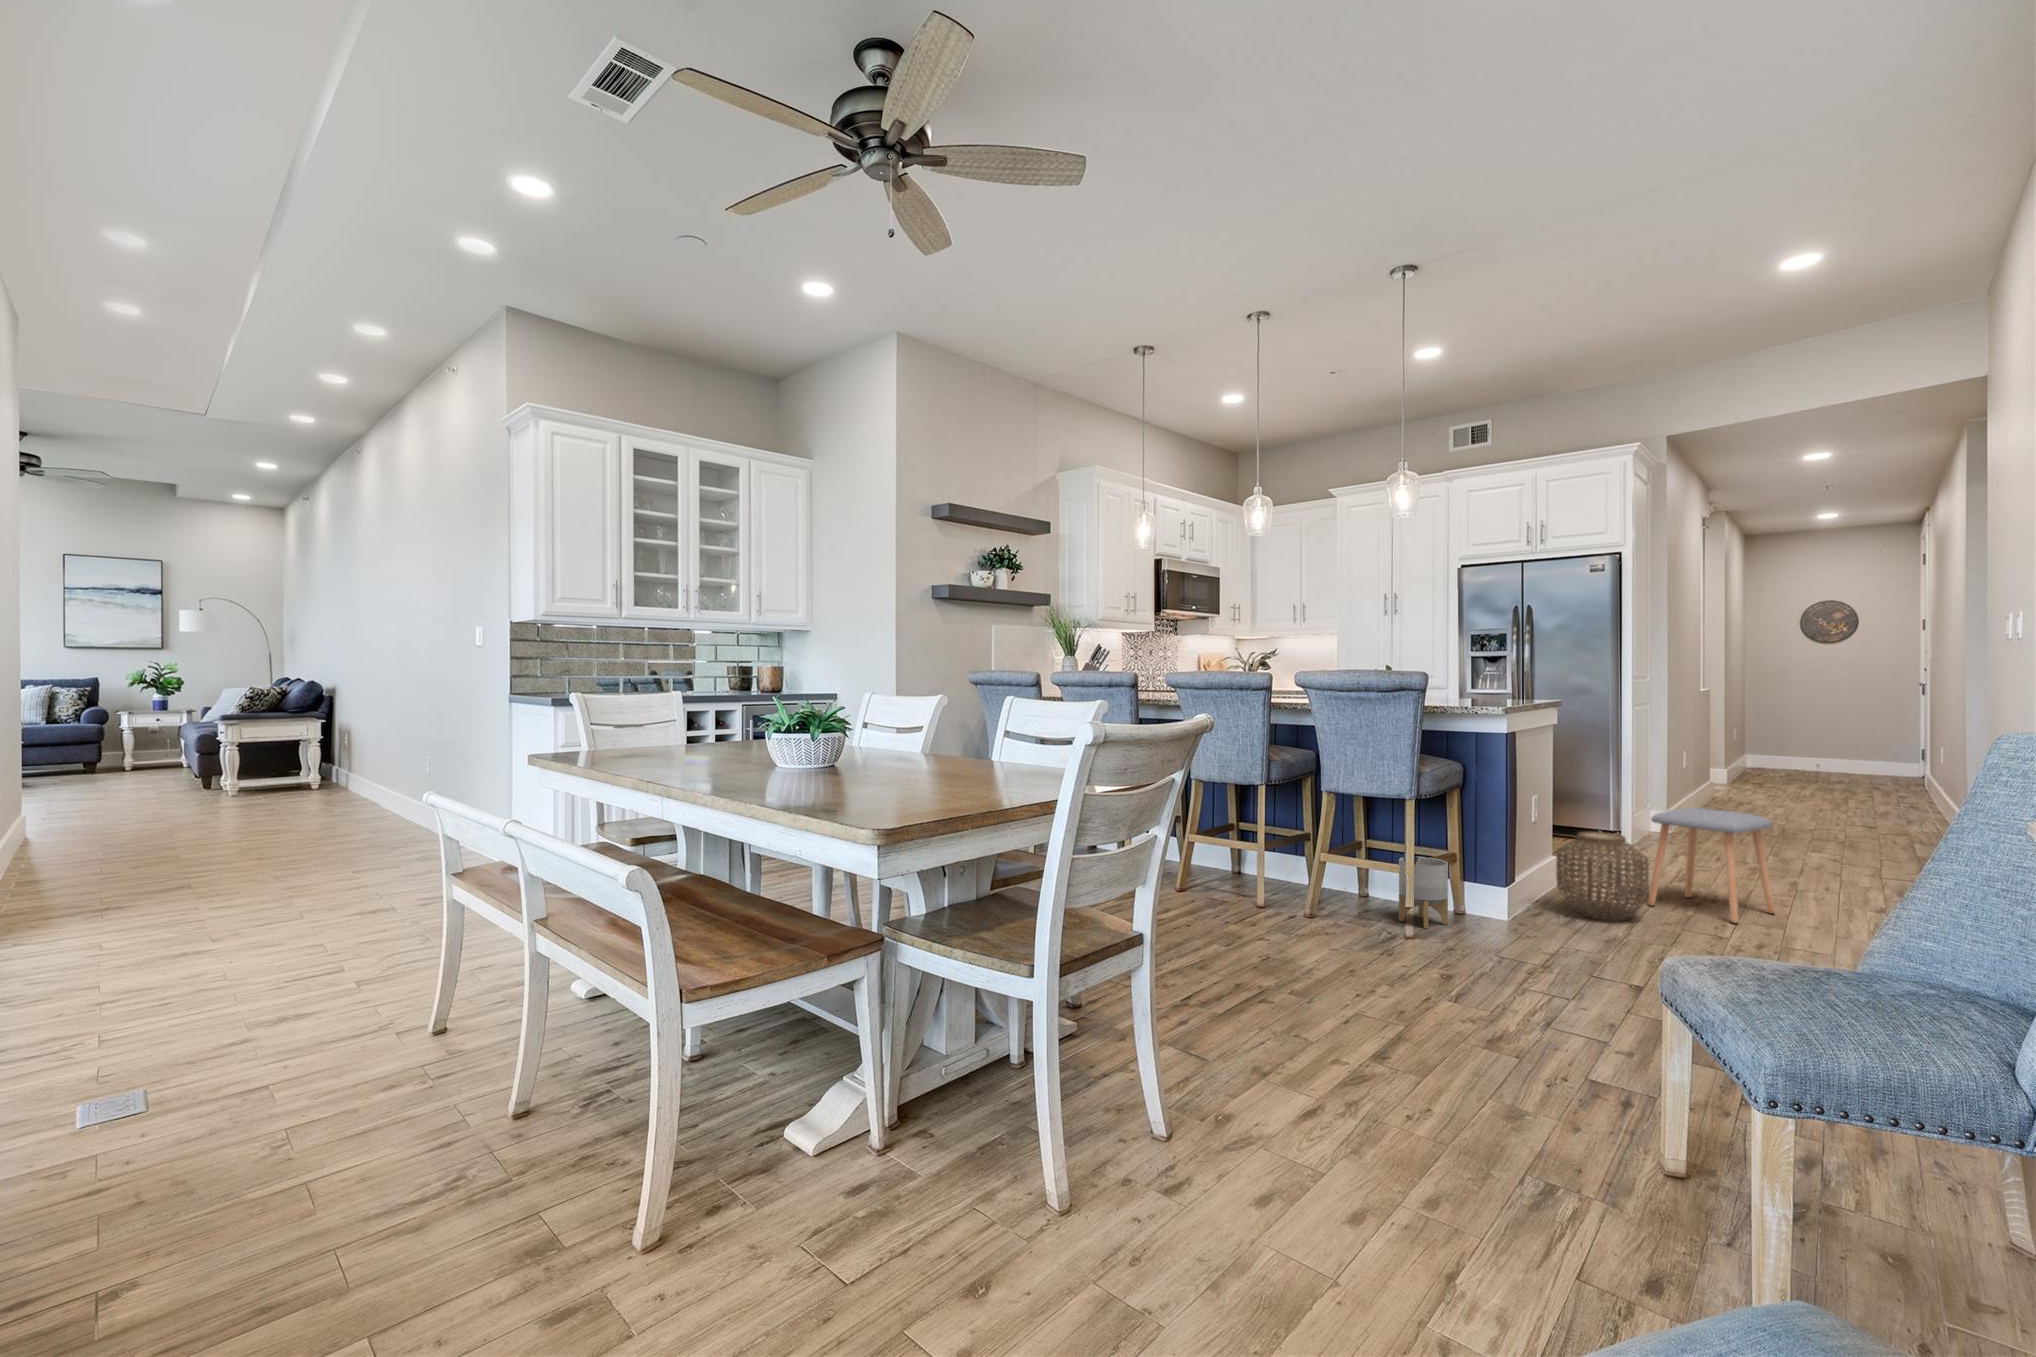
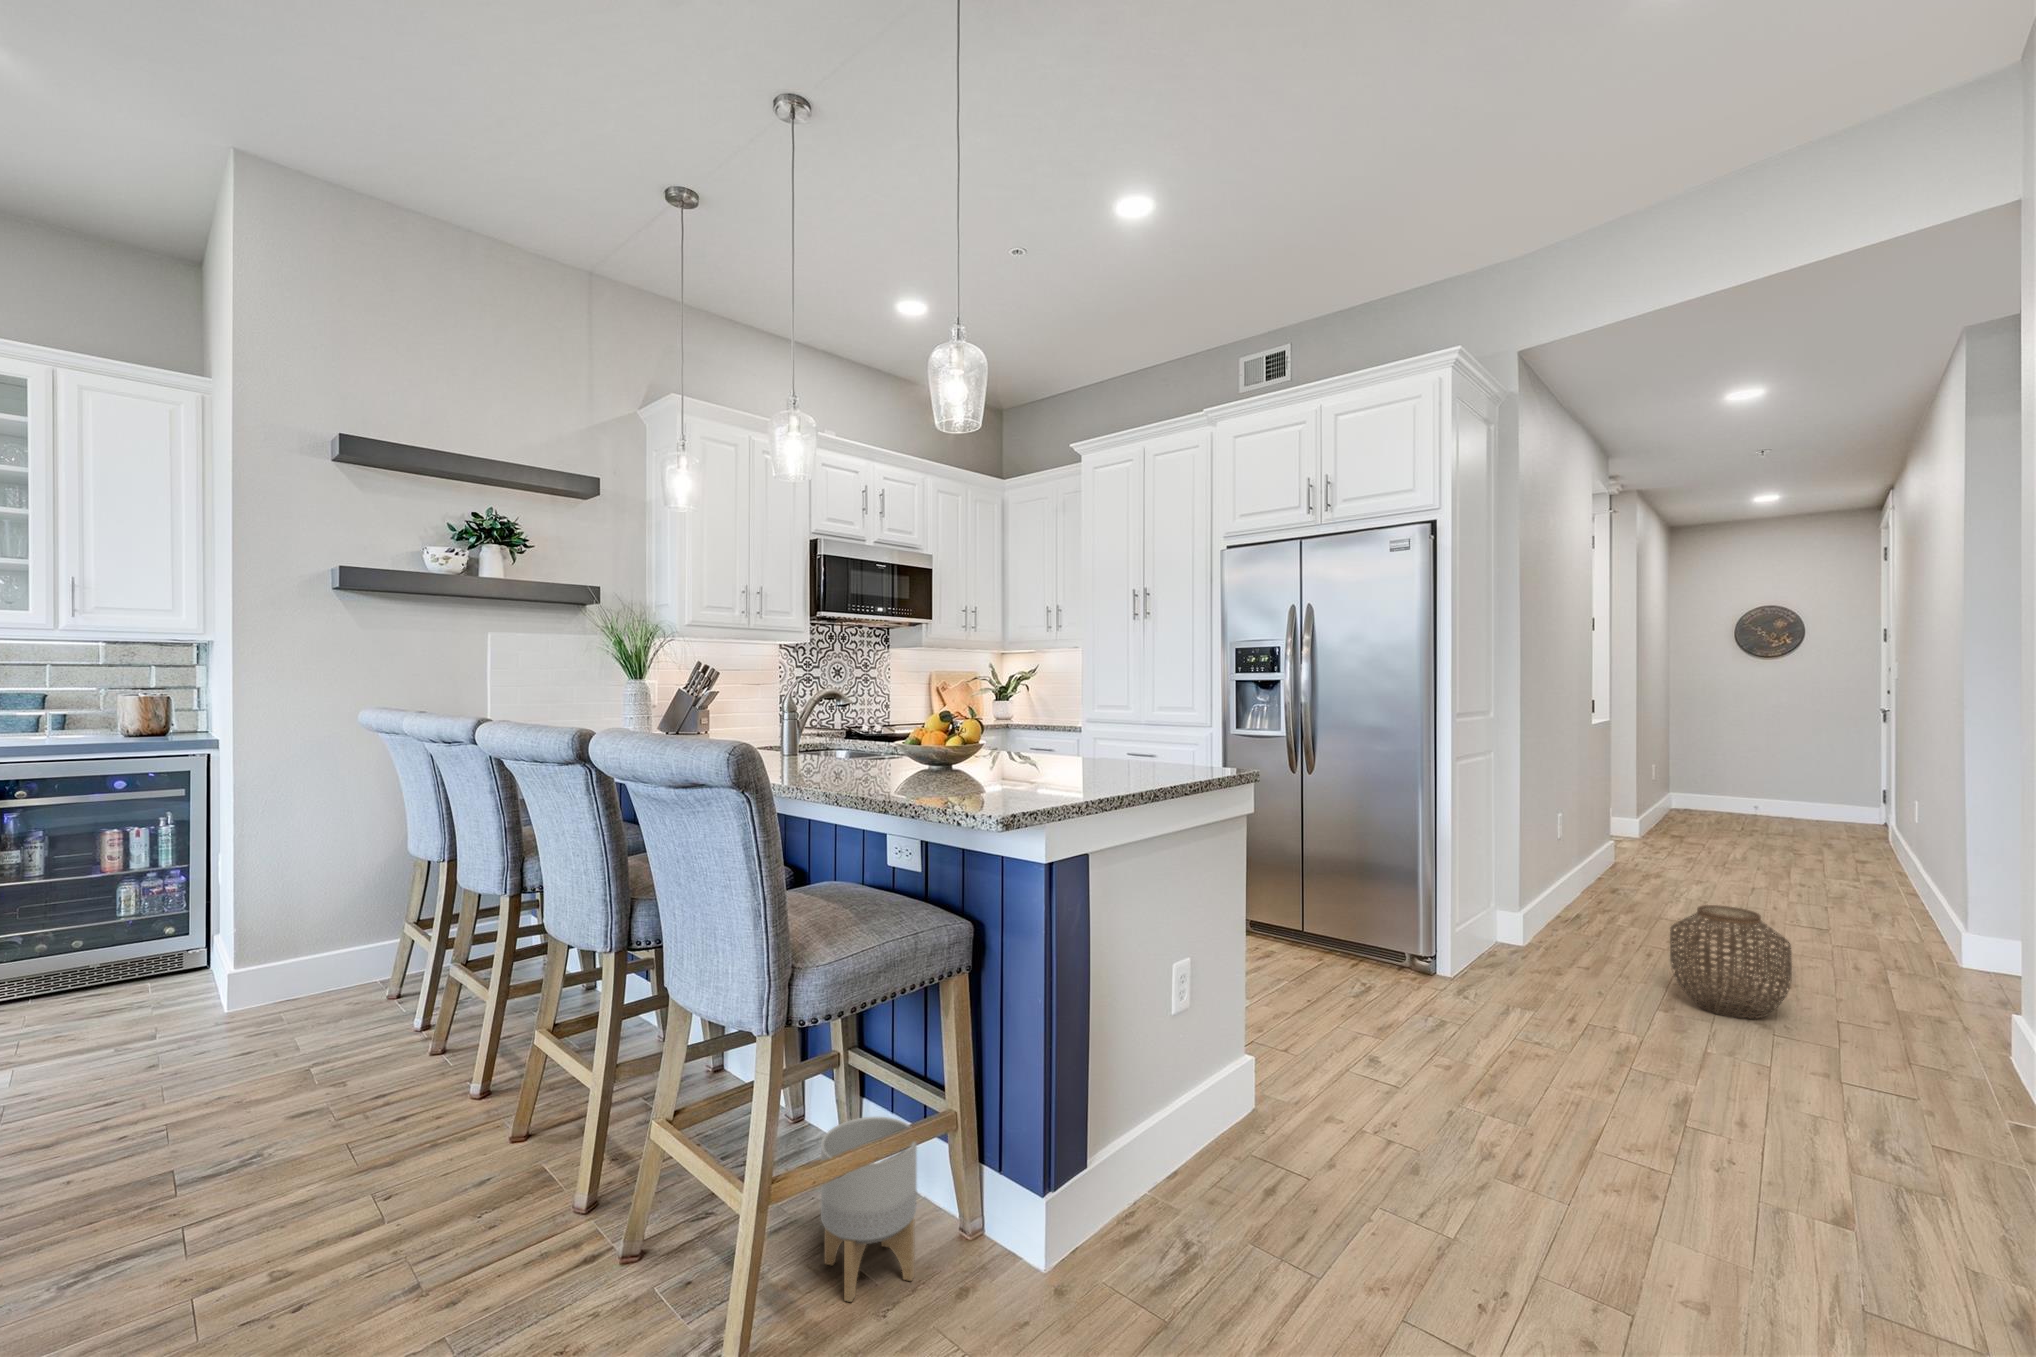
stool: present [1648,808,1775,924] -> none [1379,985,1614,1267]
woven basket: present [1556,832,1649,921] -> present [1670,905,1792,1019]

